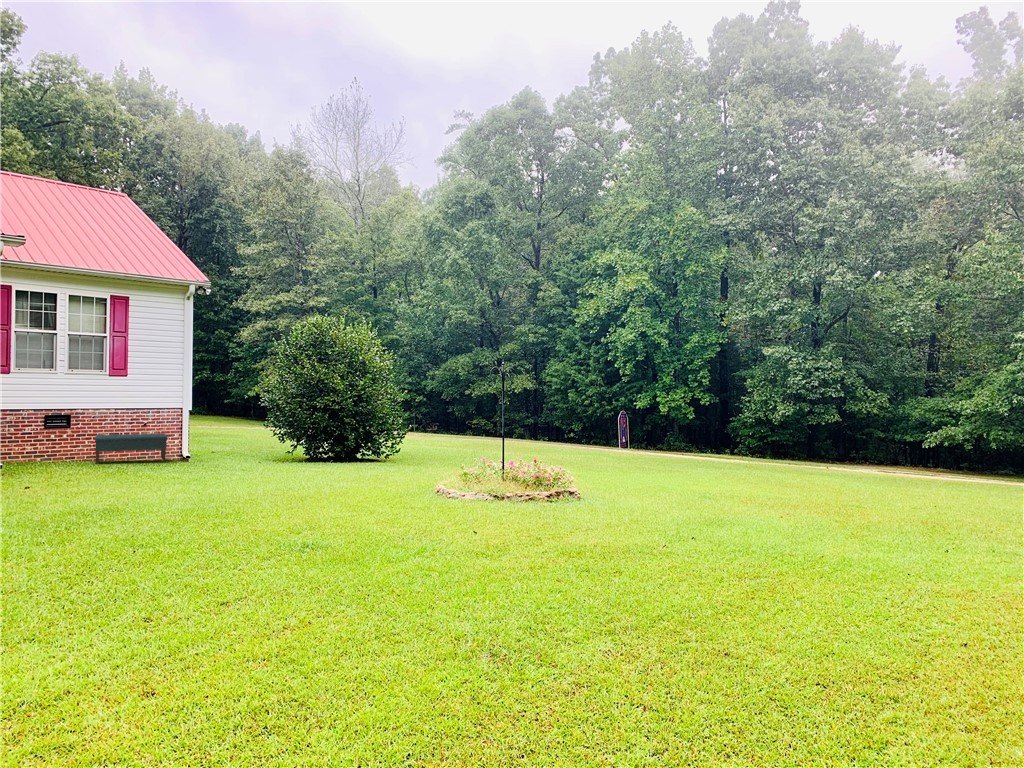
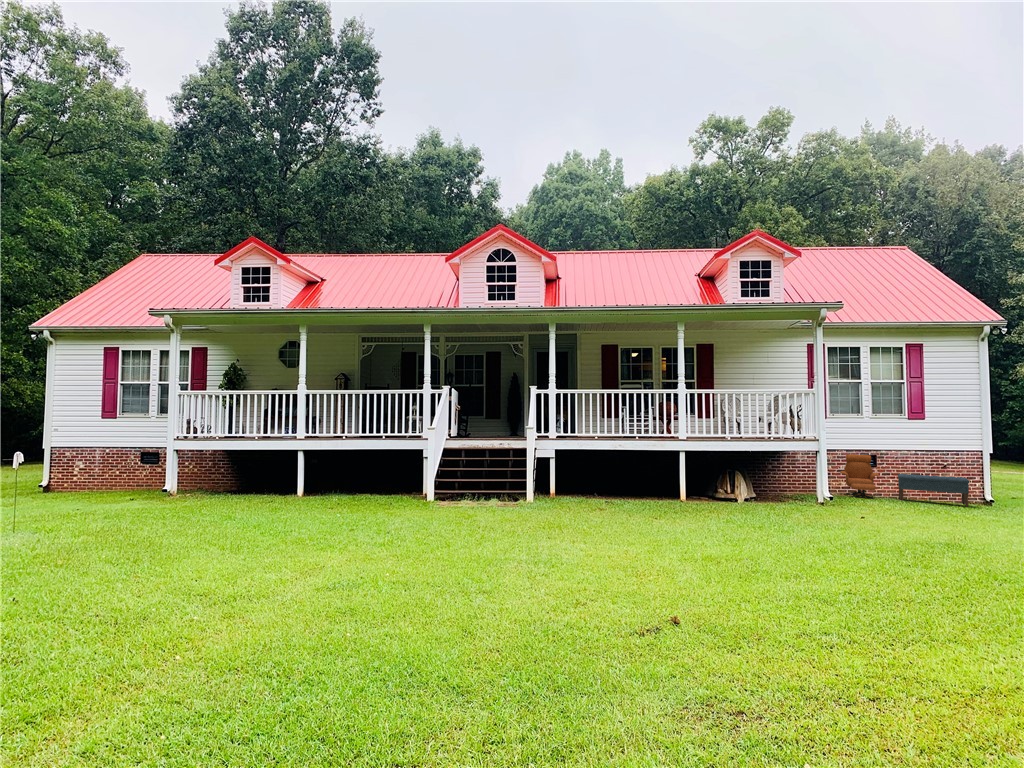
lounge chair: none [20,417,72,470] -> present [840,454,879,499]

